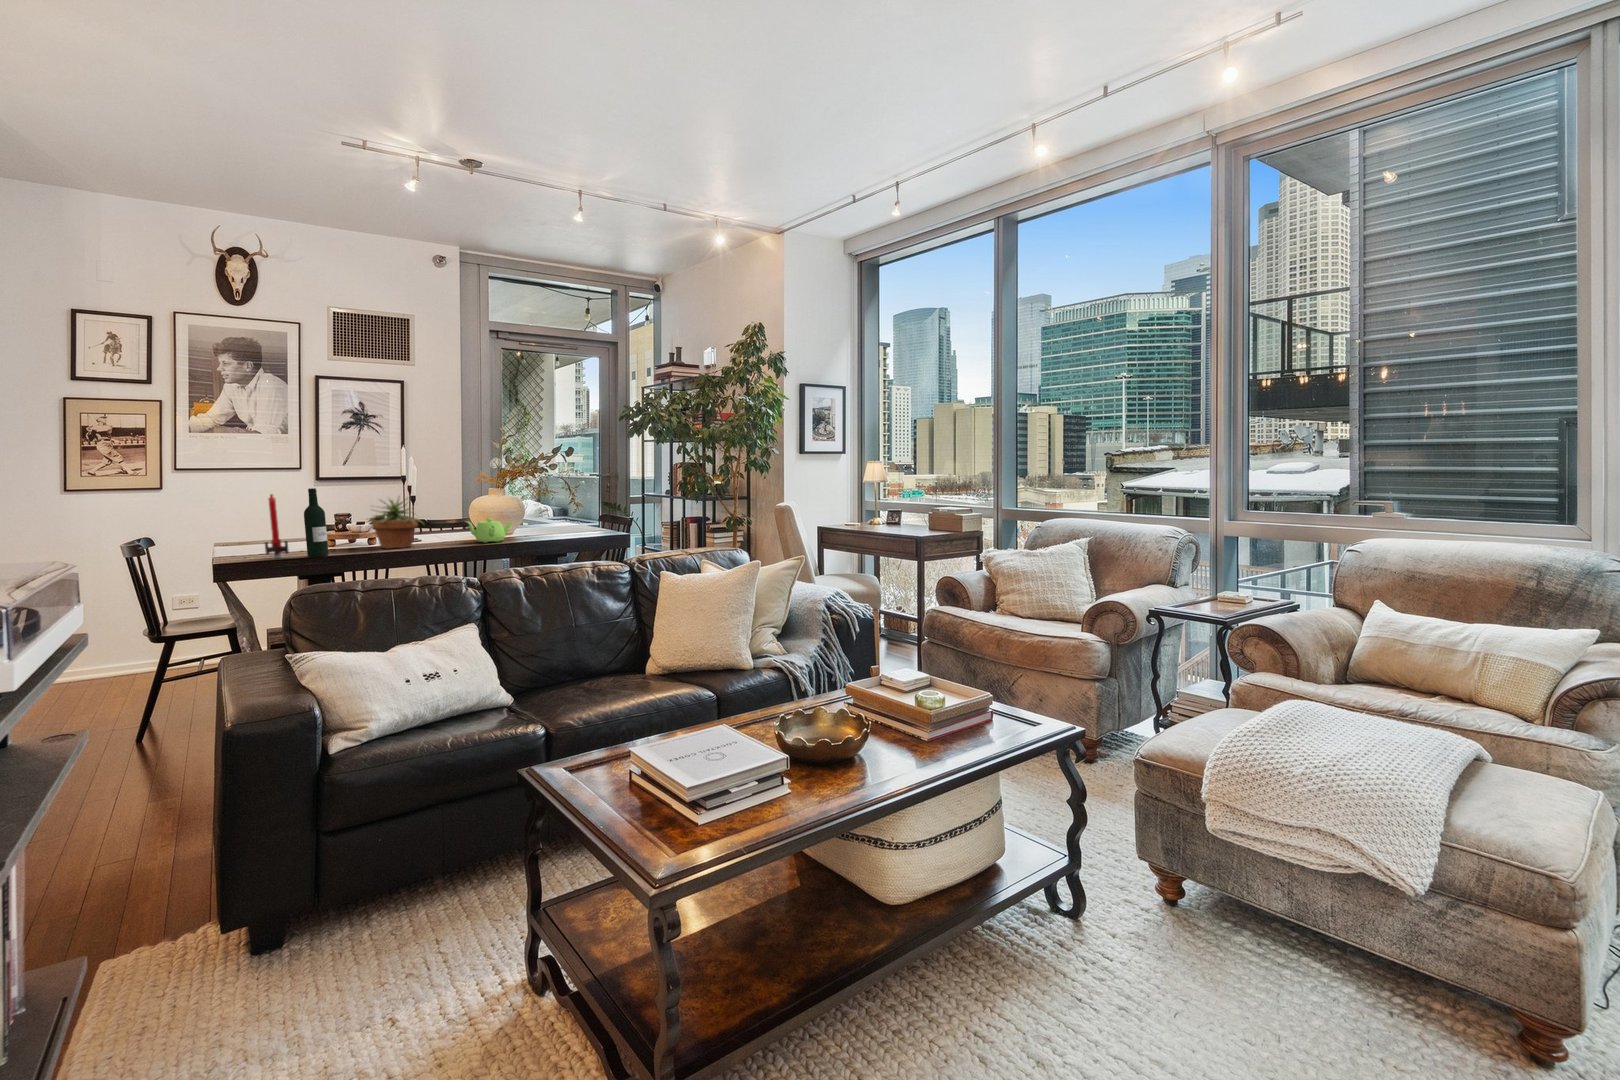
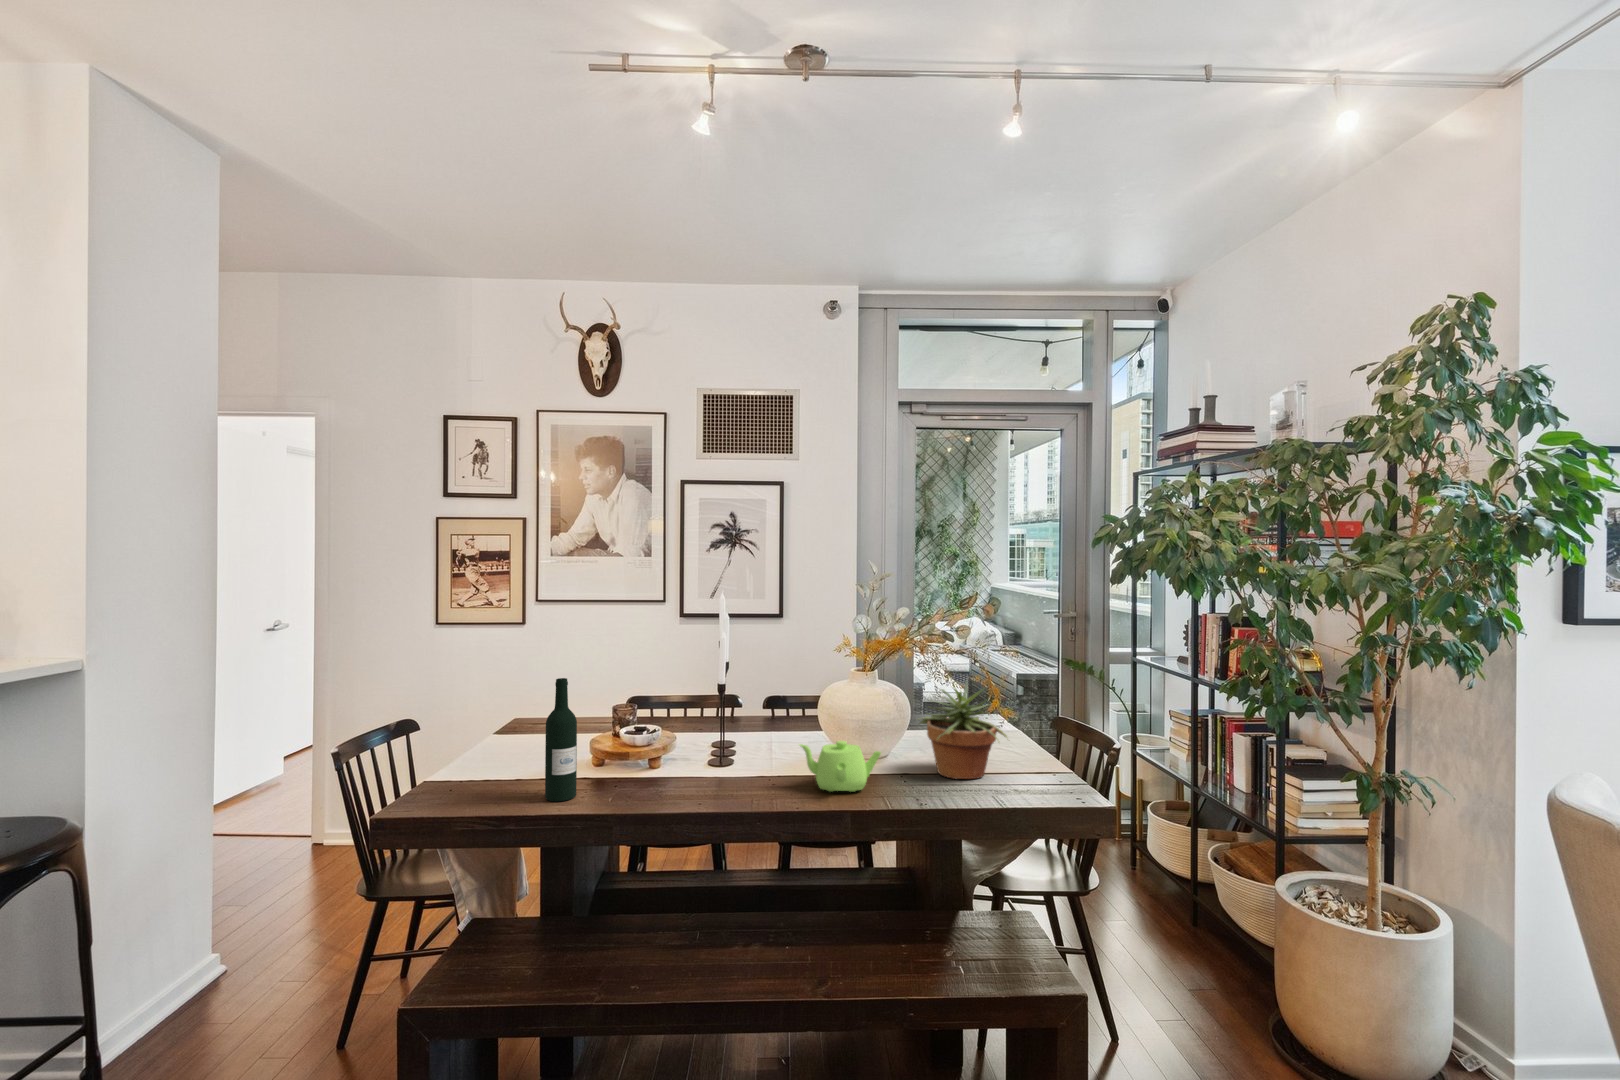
candle: present [265,494,289,558] -> none [494,685,524,795]
potted plant: present [367,497,421,549] -> present [919,681,1007,779]

